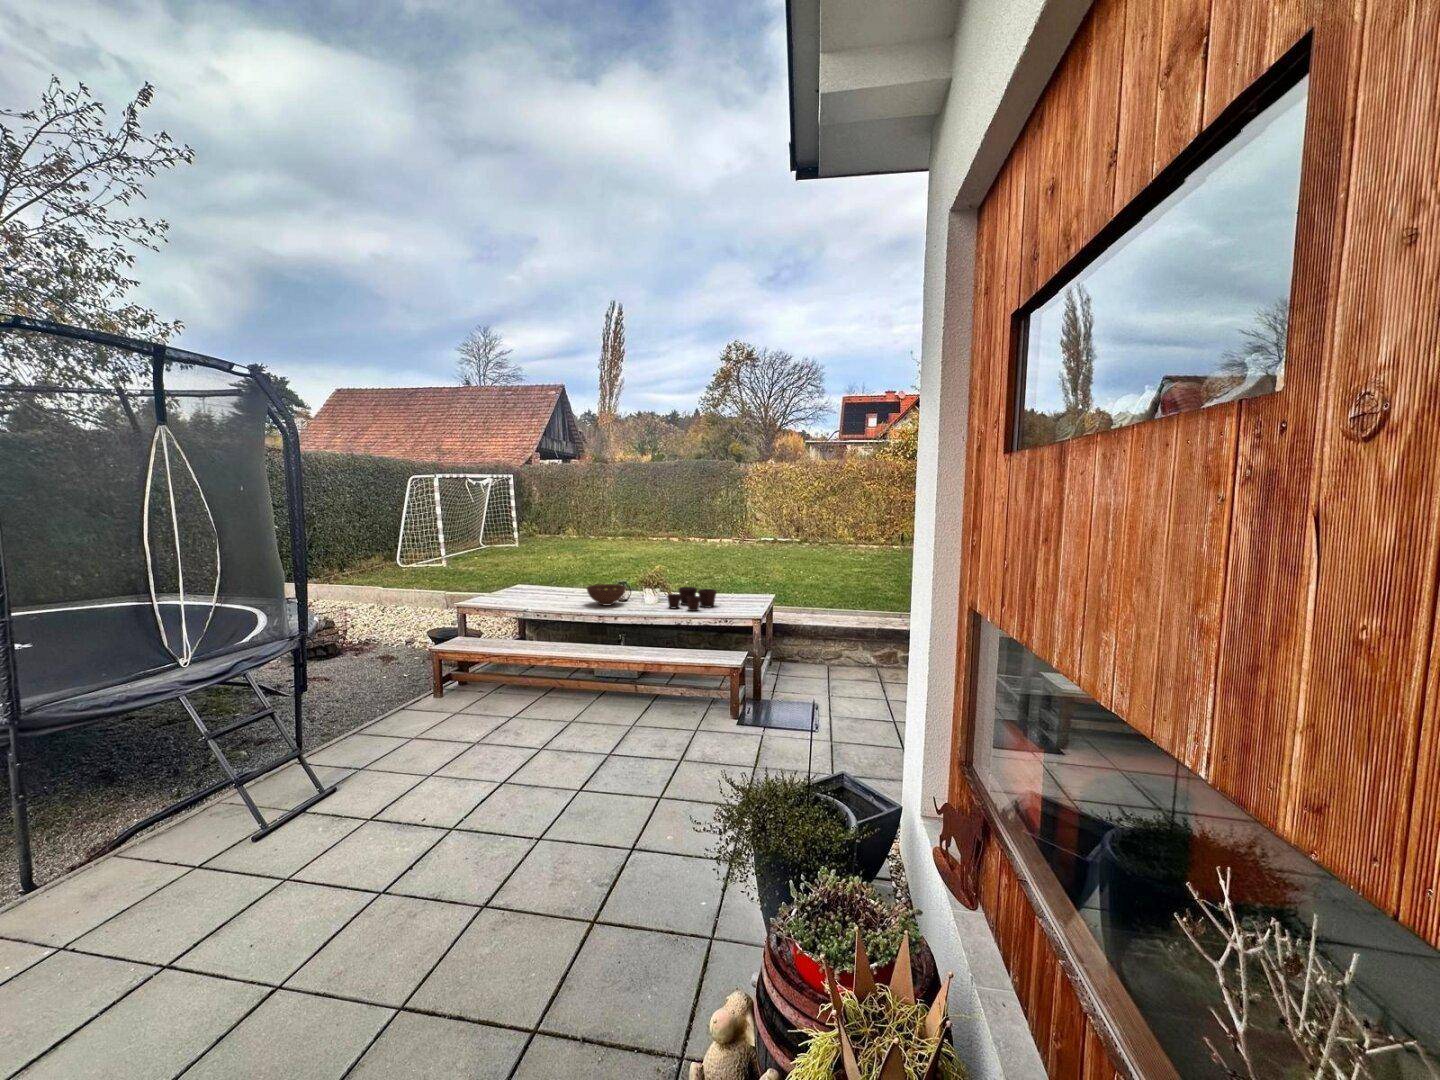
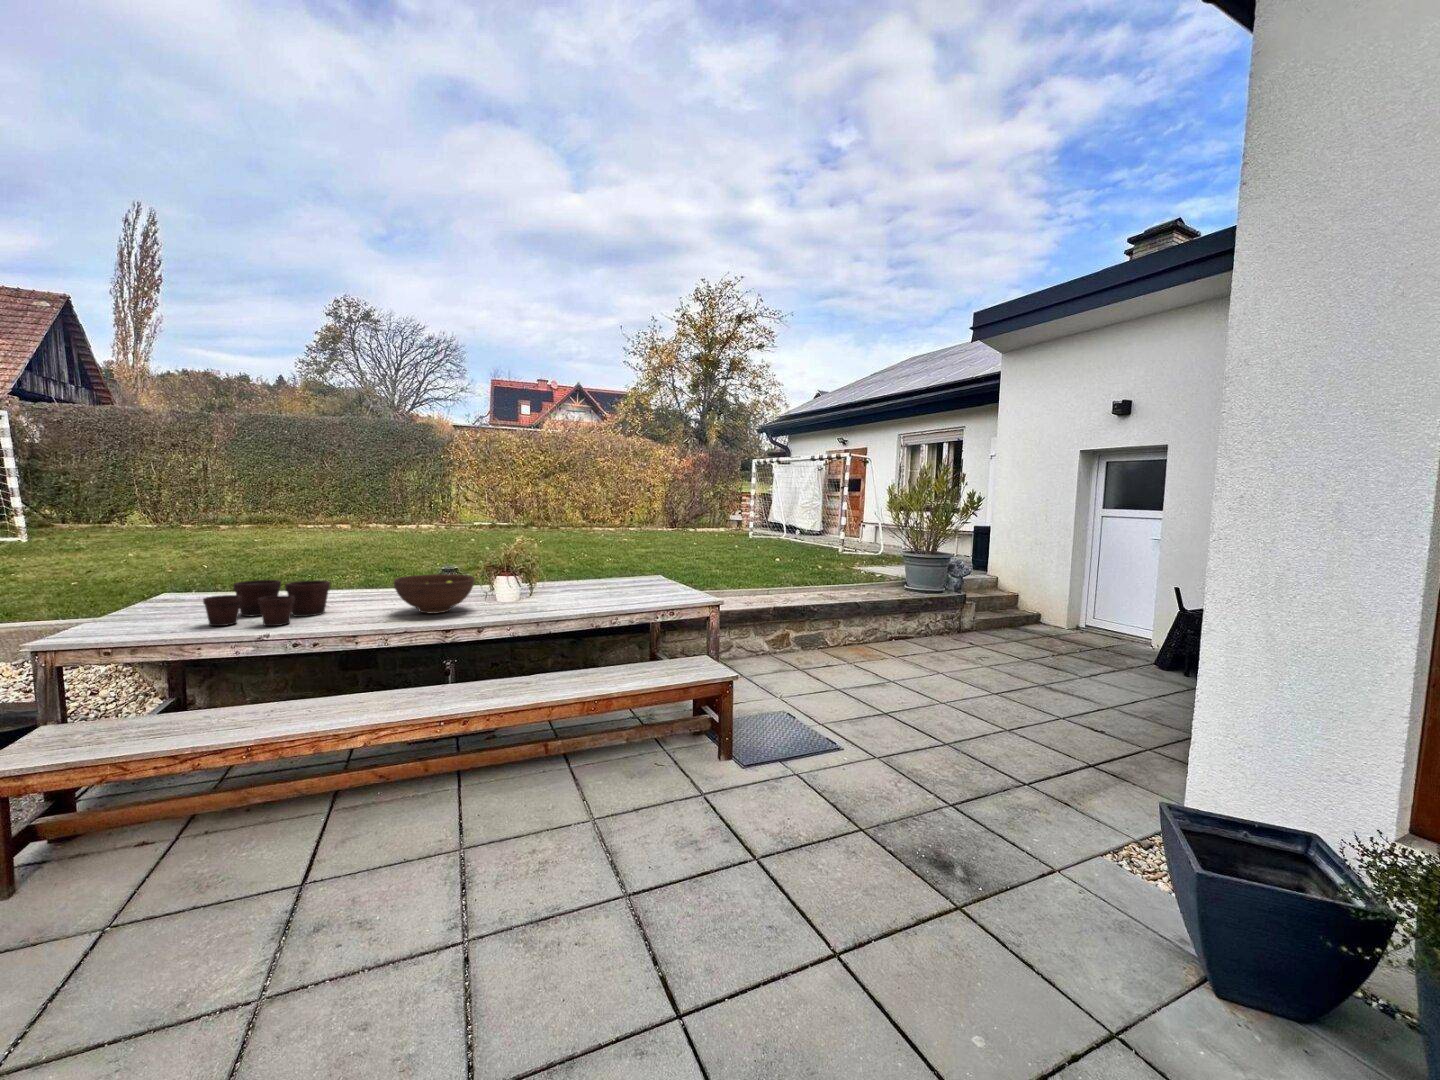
flower pot: present [667,587,717,611] -> present [203,580,330,626]

